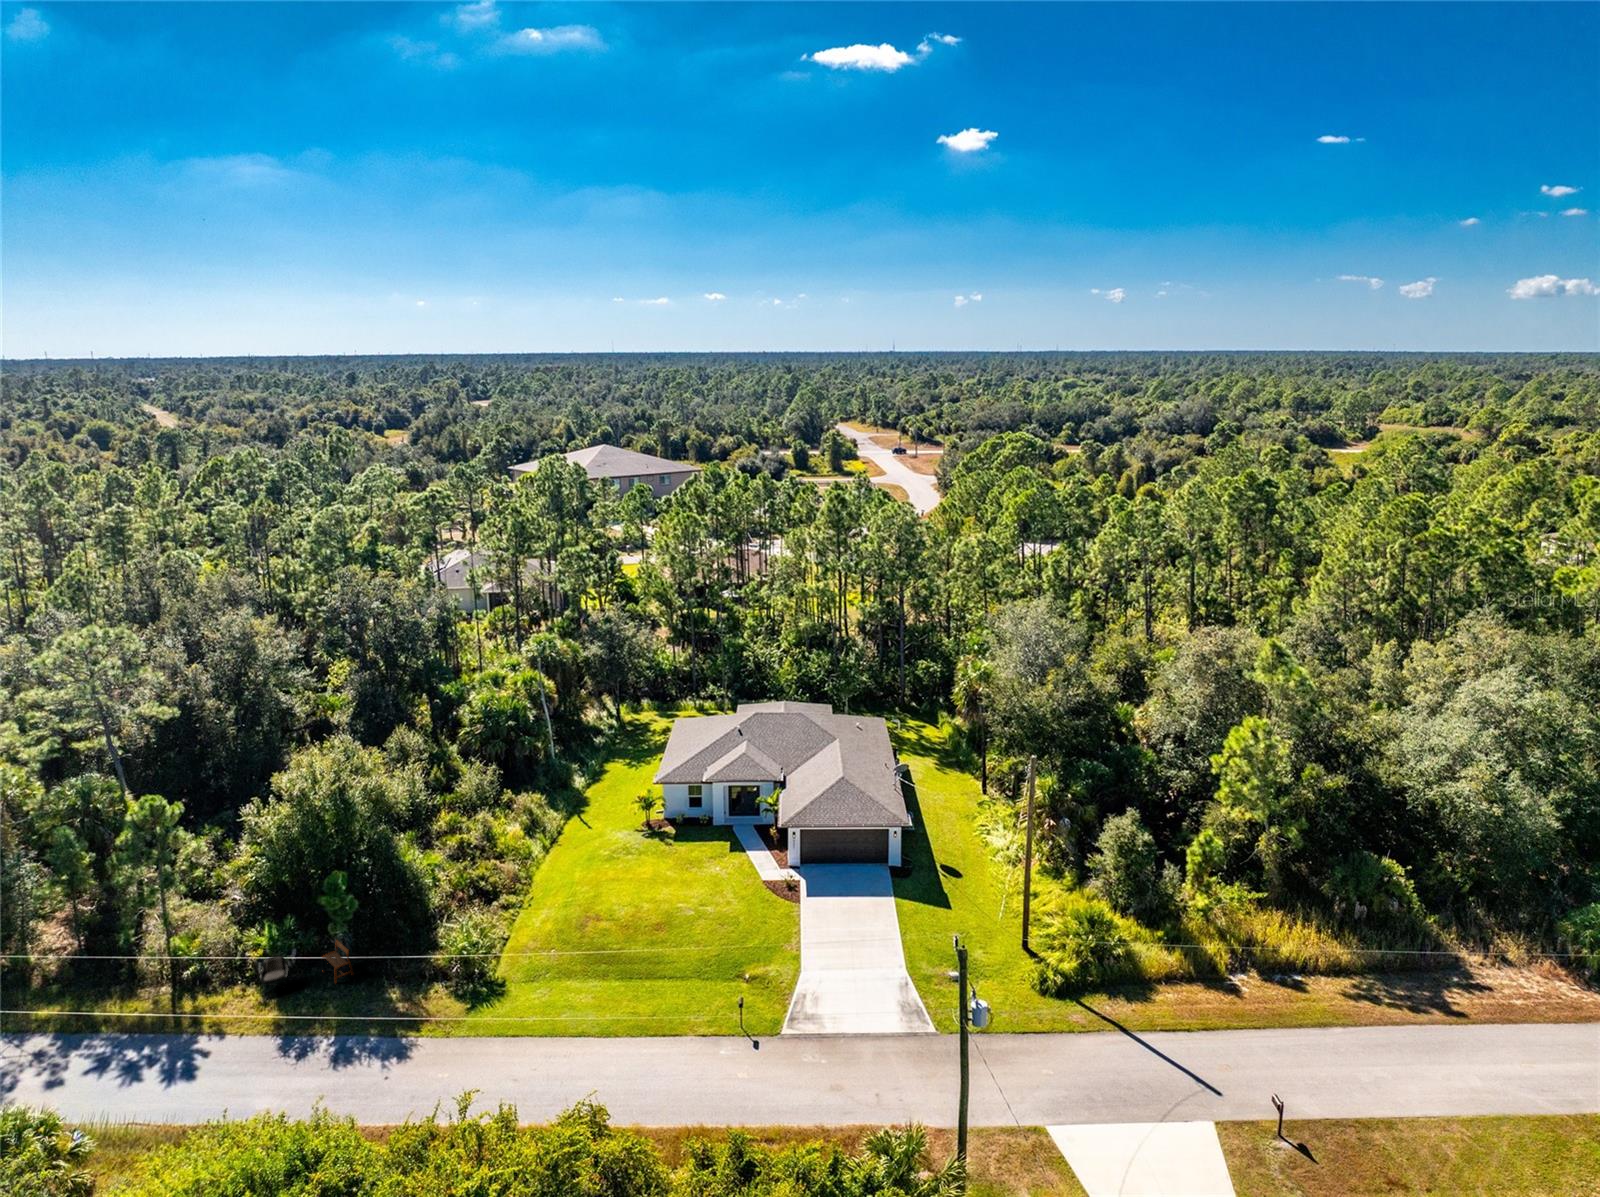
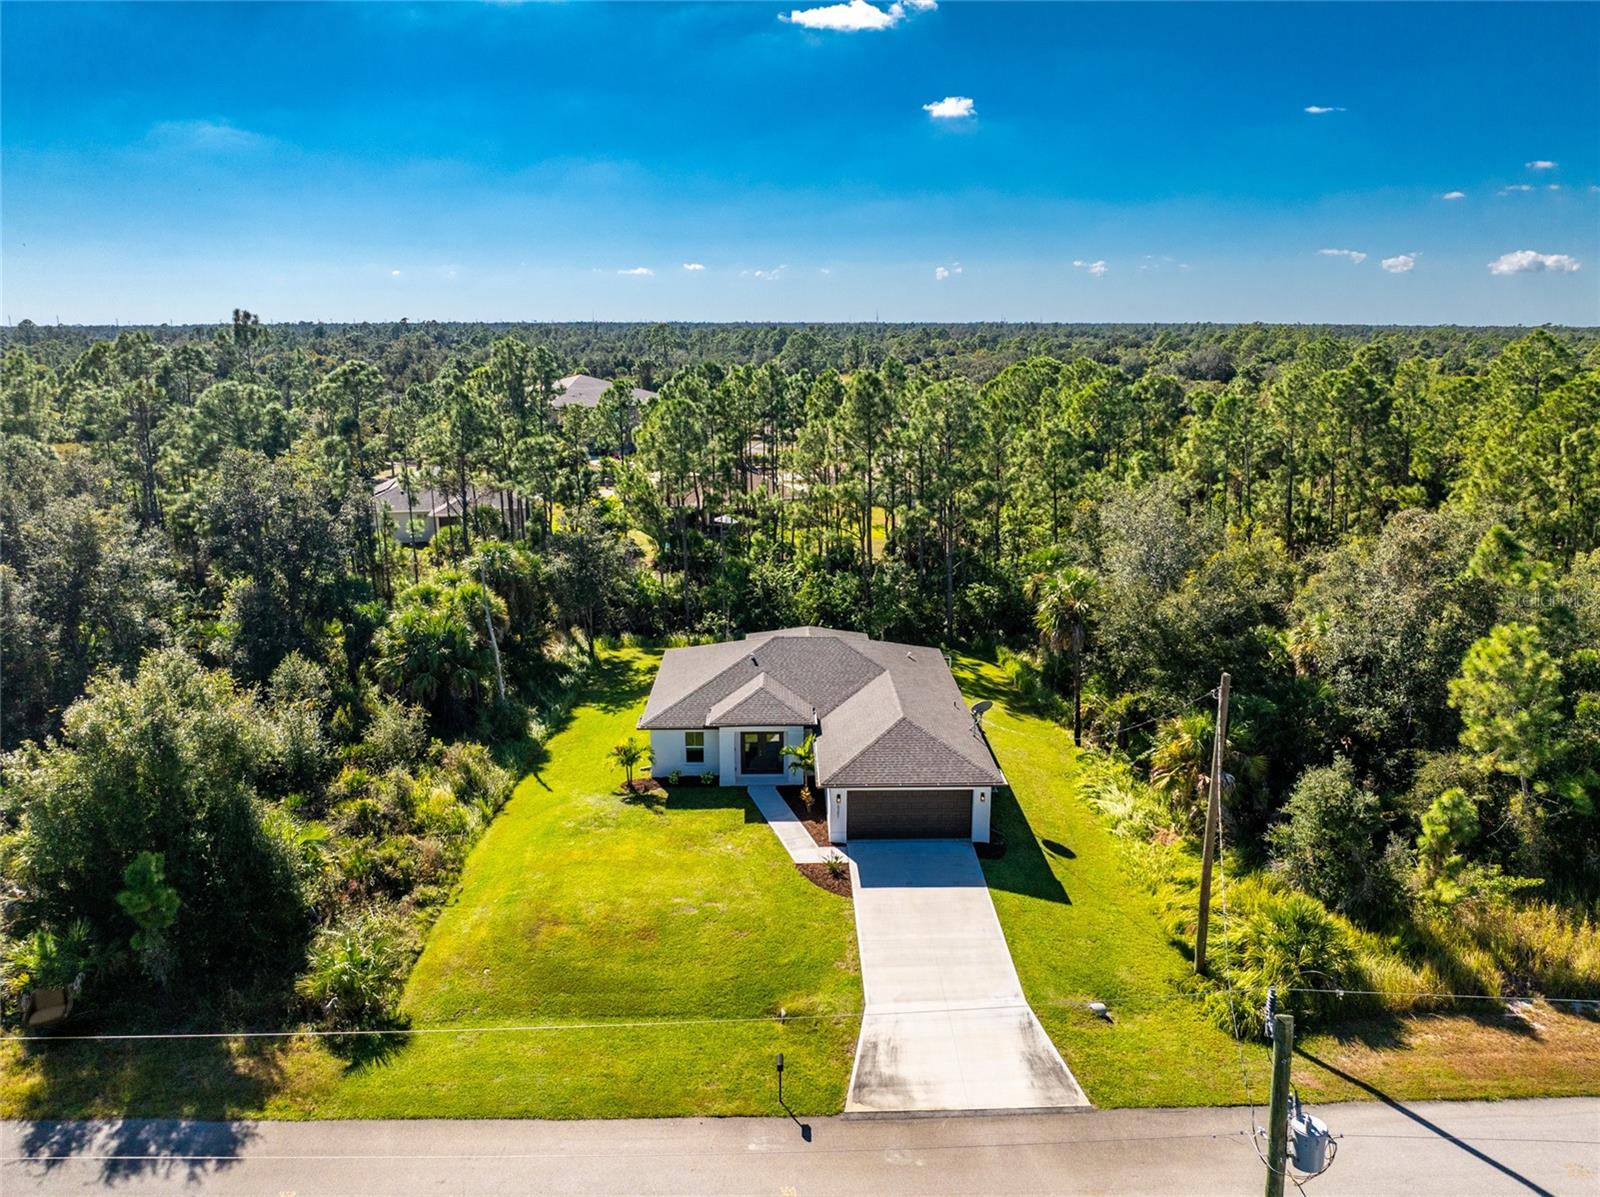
bench: present [323,940,353,983] -> none [129,956,178,1026]

